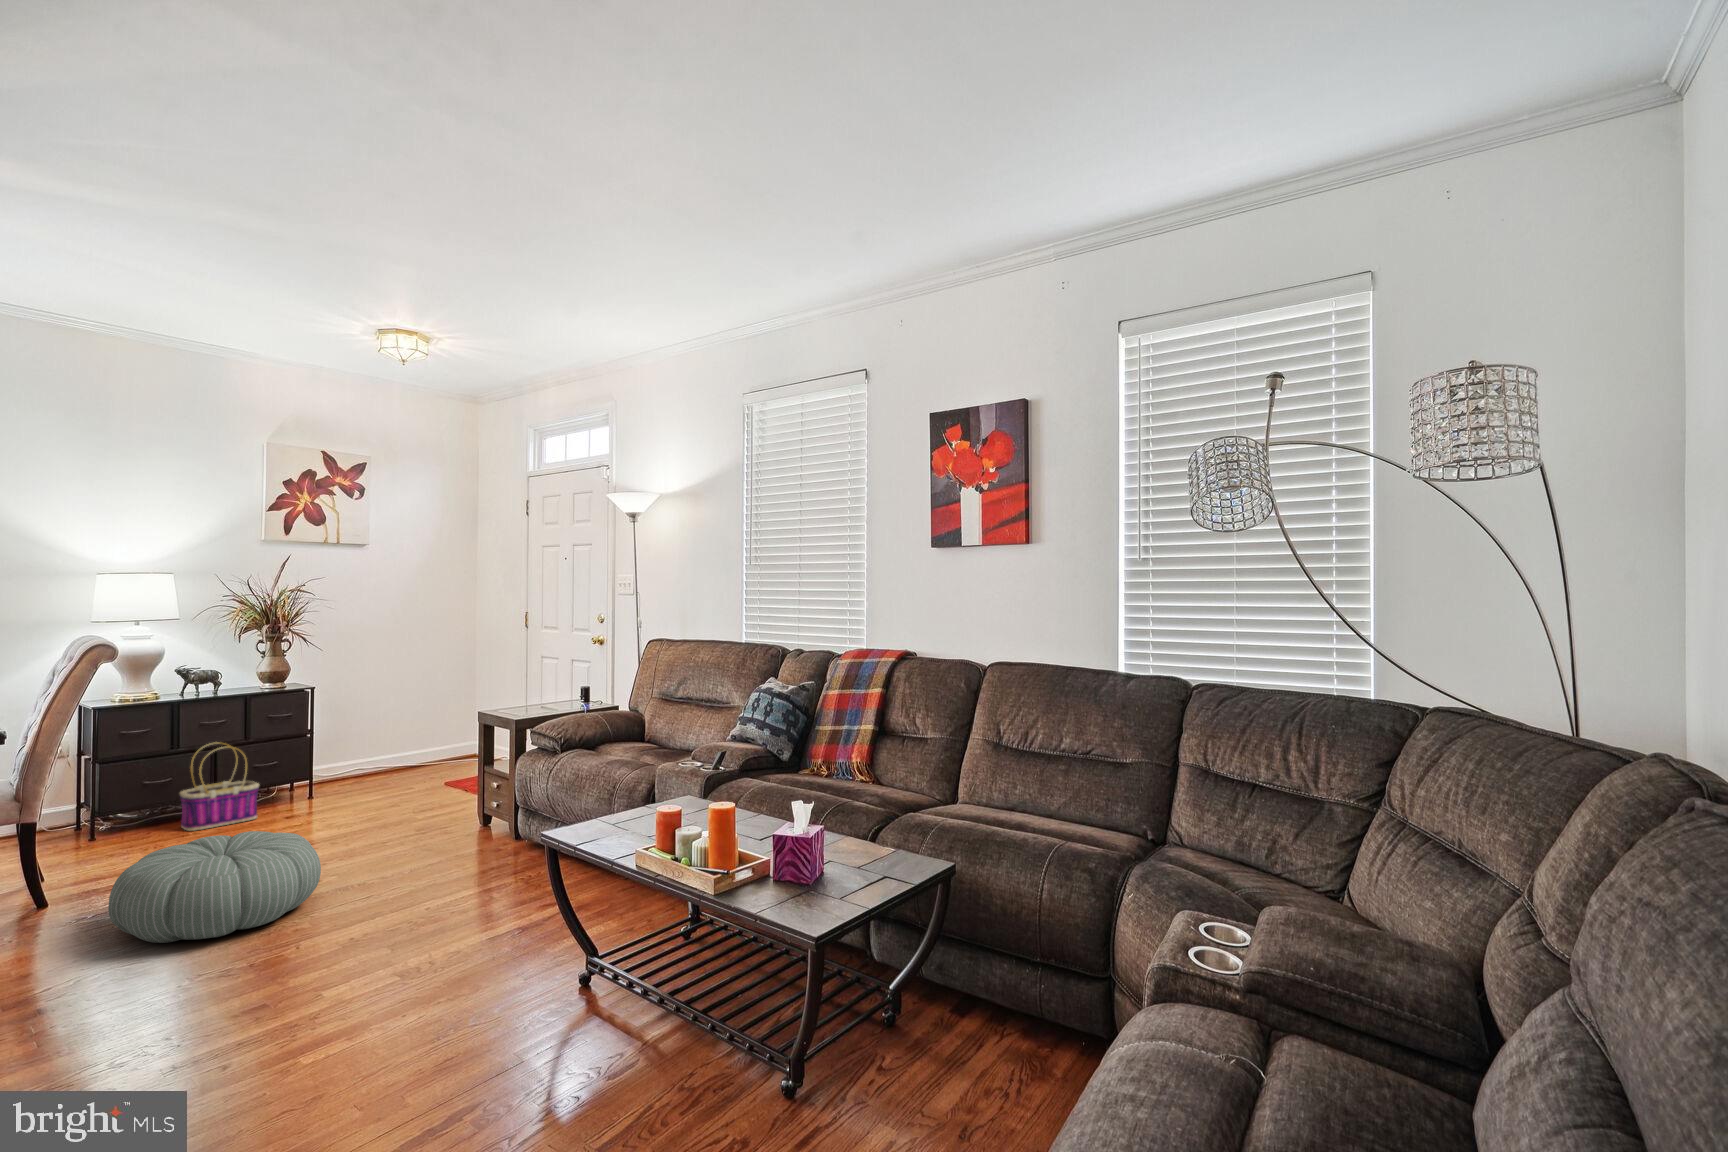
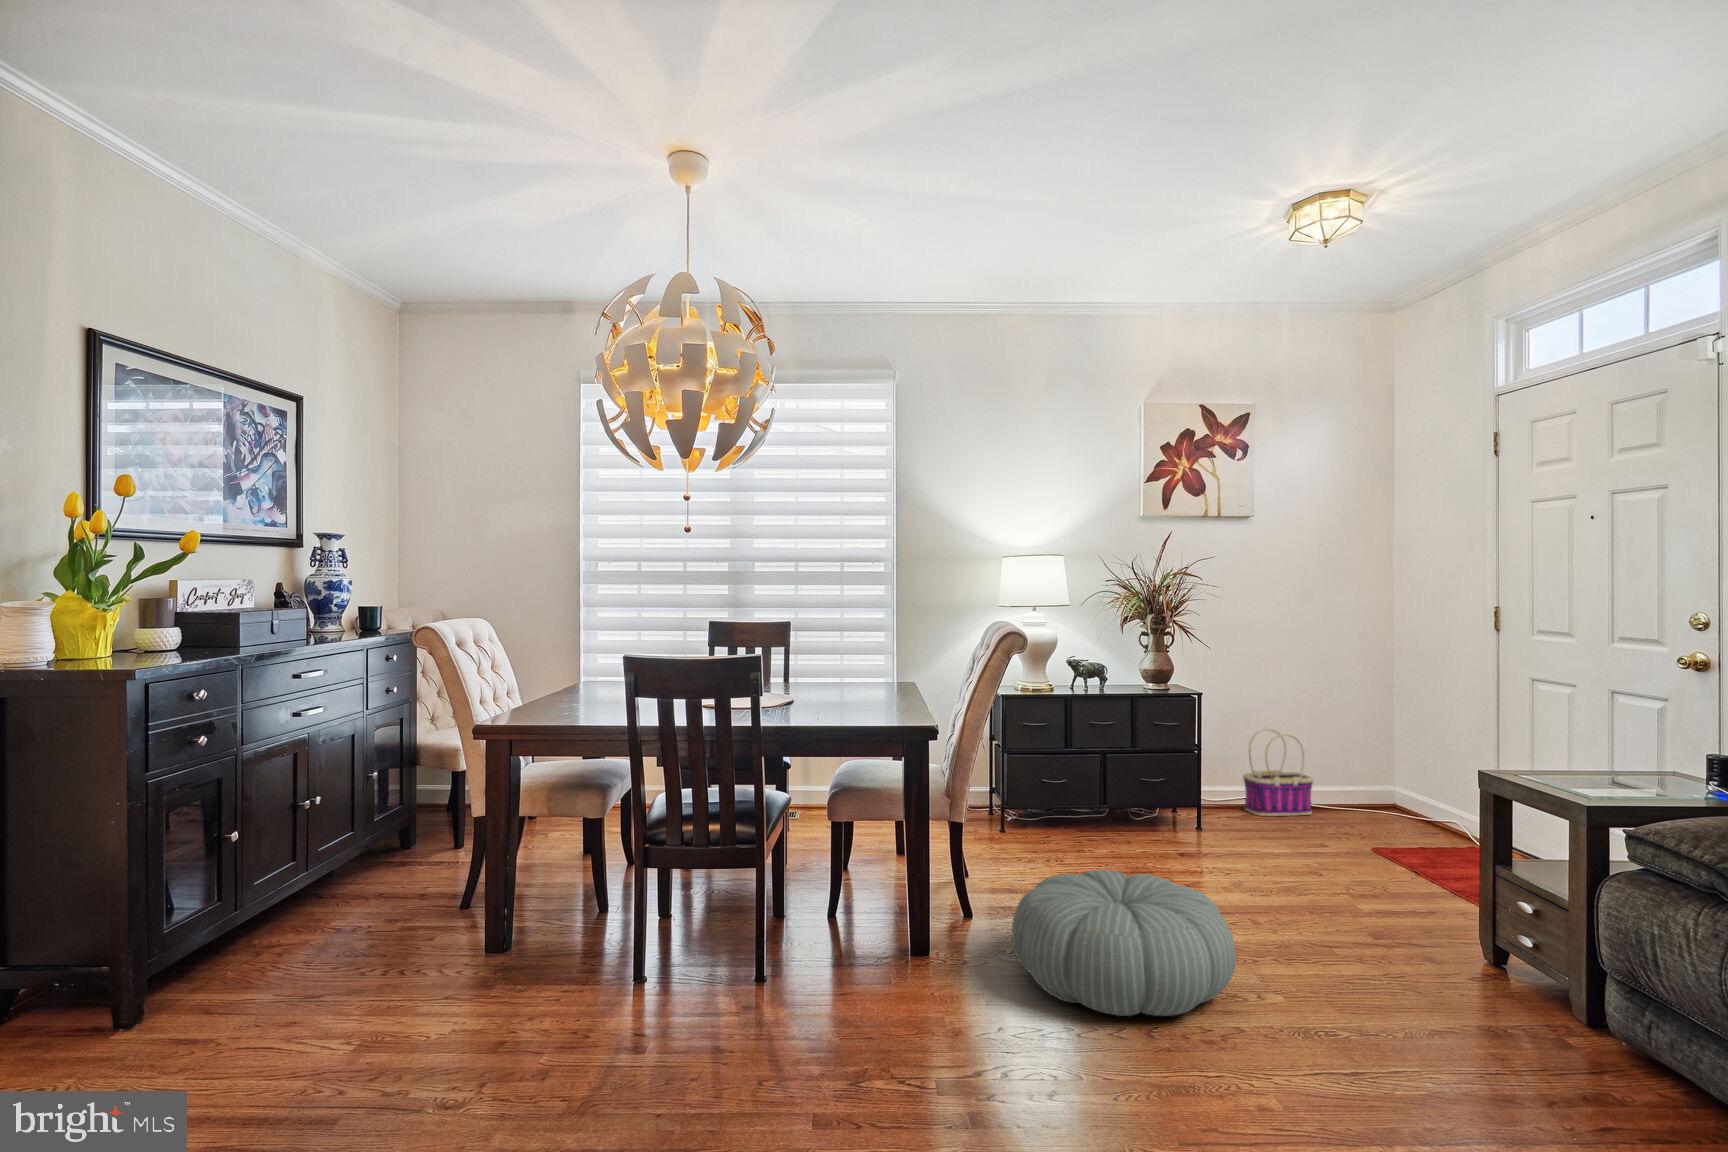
basket: present [180,743,259,831] -> present [1243,729,1313,816]

